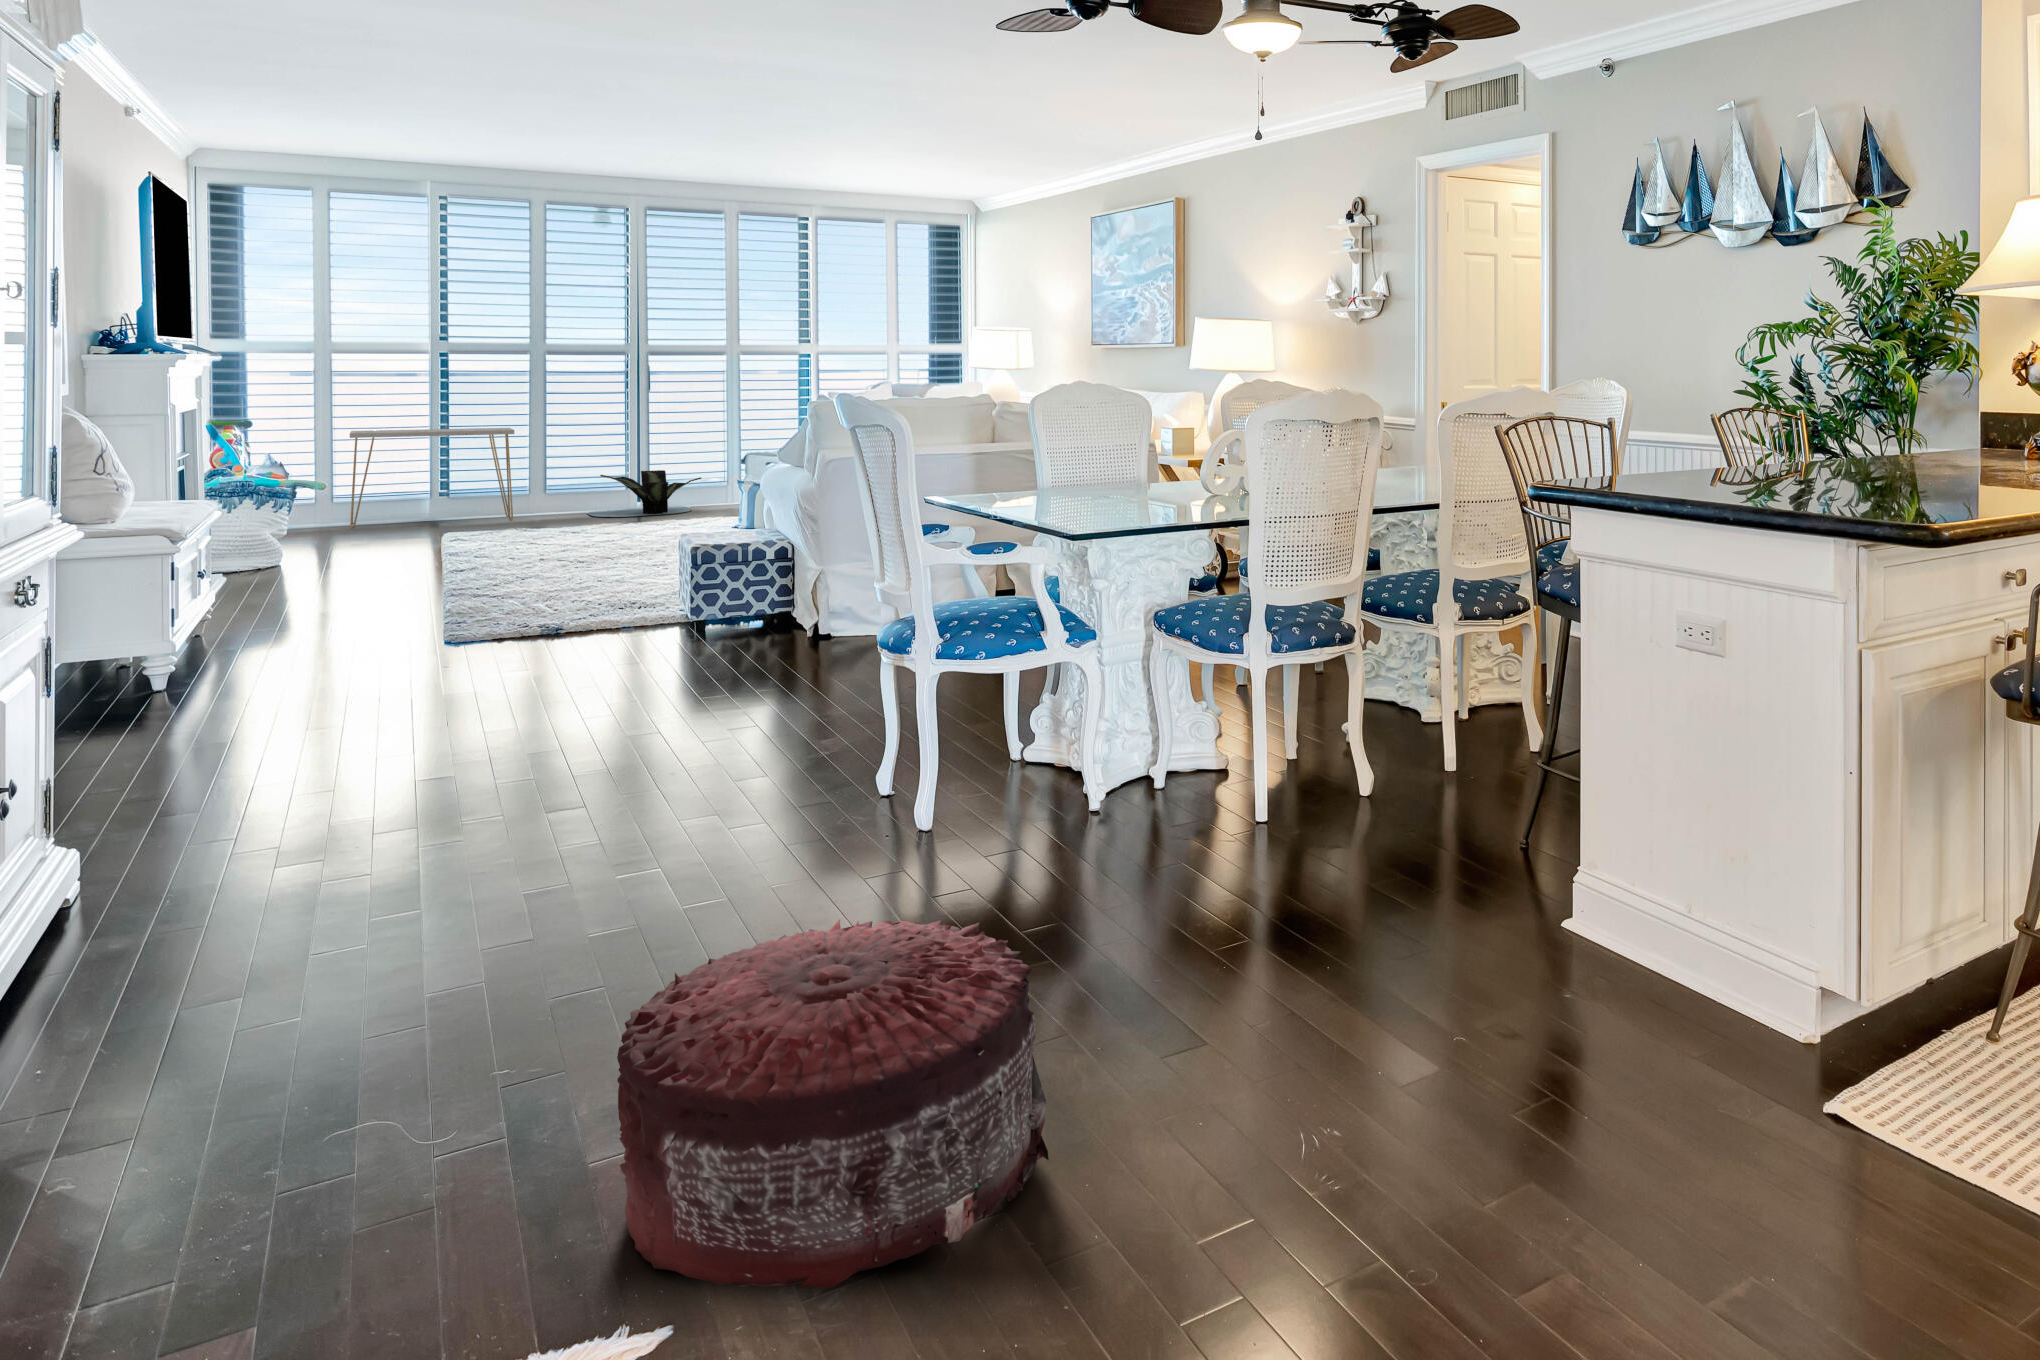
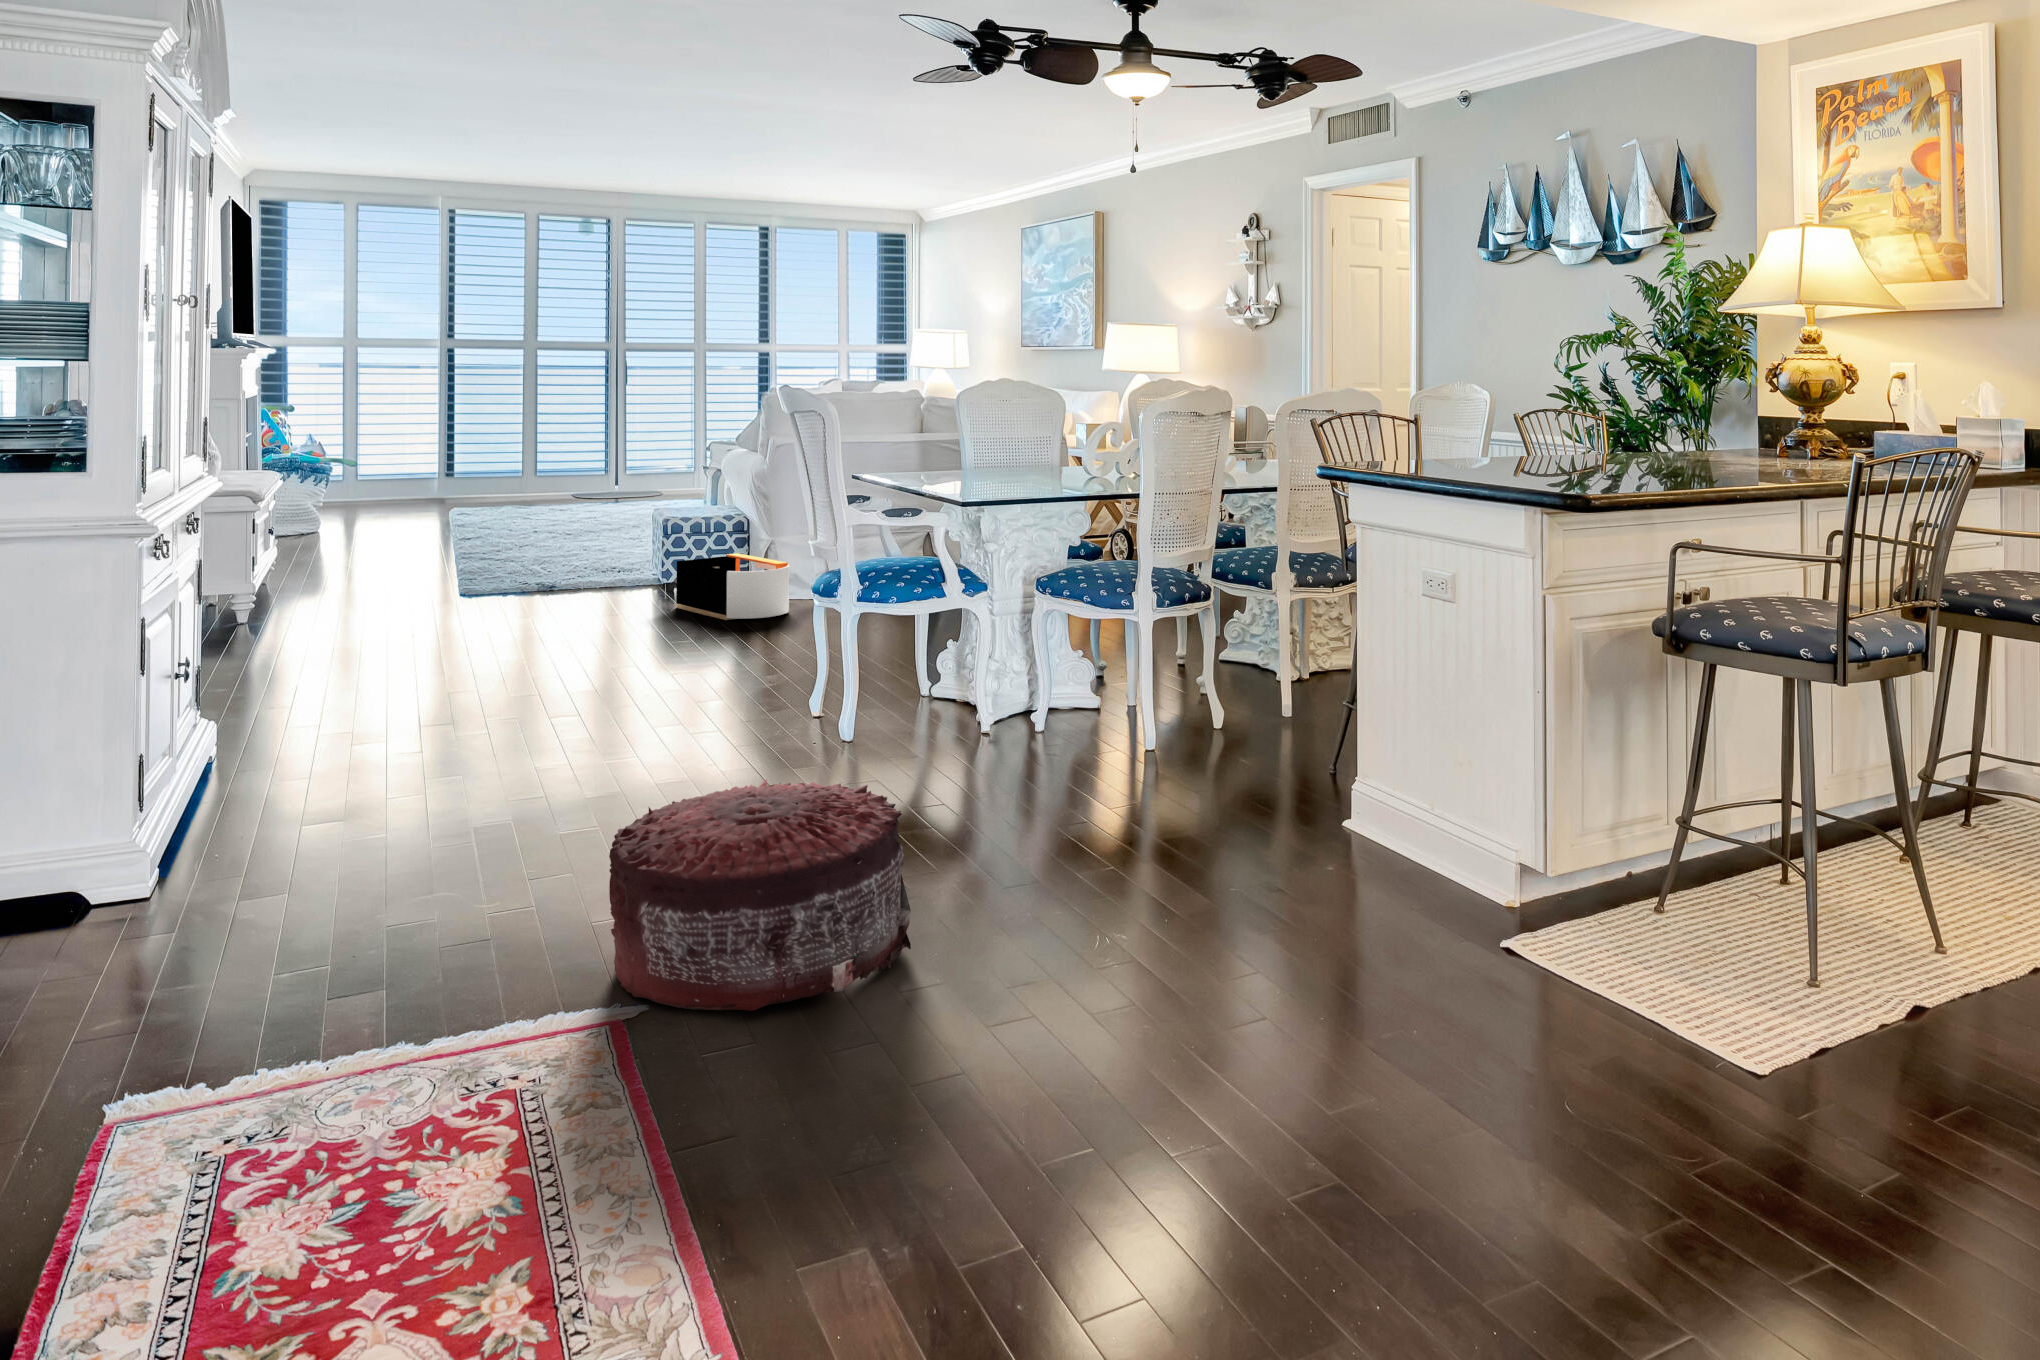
console table: present [350,428,514,528] -> none [374,416,512,503]
potted plant: present [600,470,701,514] -> none [585,456,673,495]
storage bin: none [708,585,843,665] -> present [676,553,789,620]

